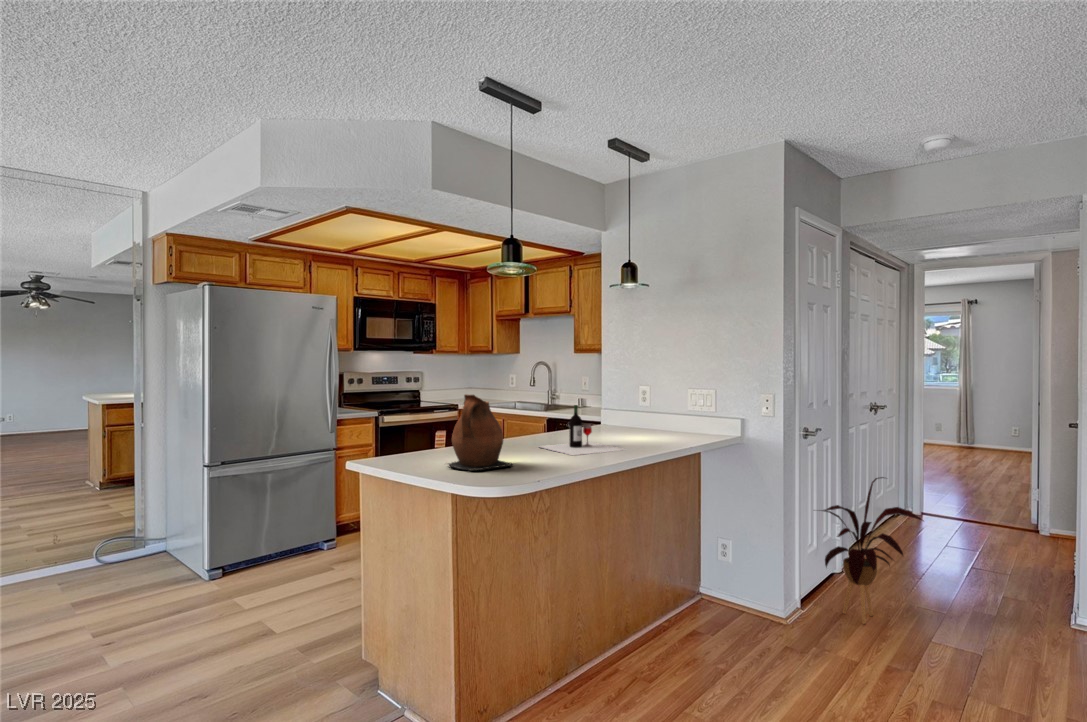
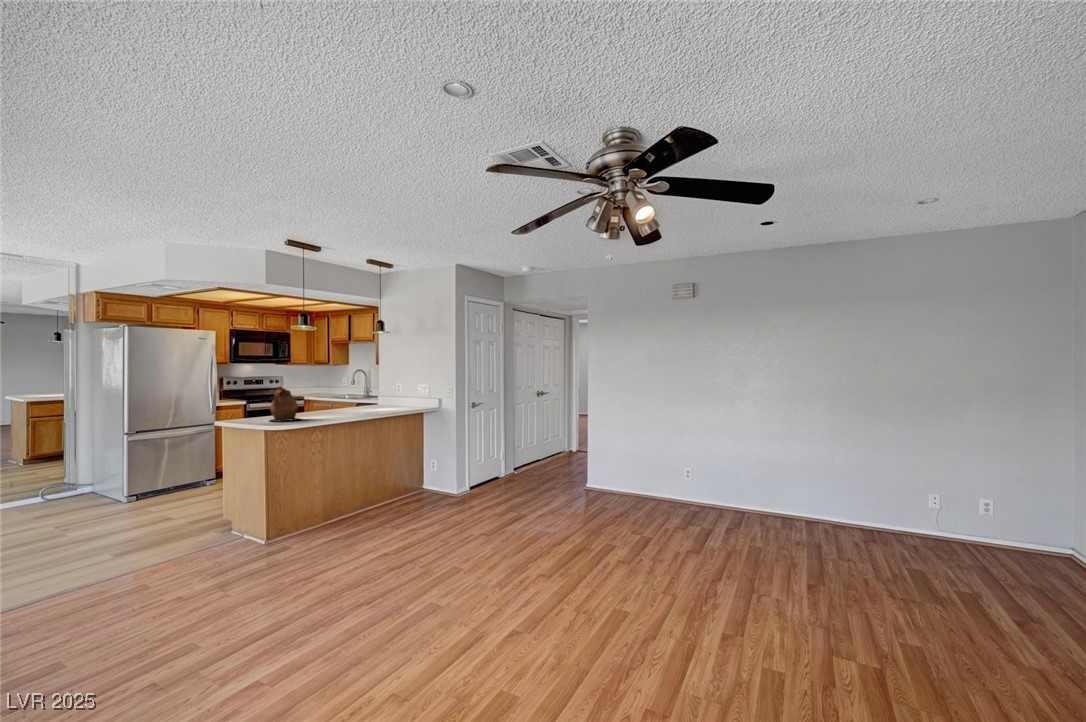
wine bottle: present [539,405,625,455] -> none [326,392,371,416]
house plant: present [822,477,923,624] -> none [475,423,518,492]

